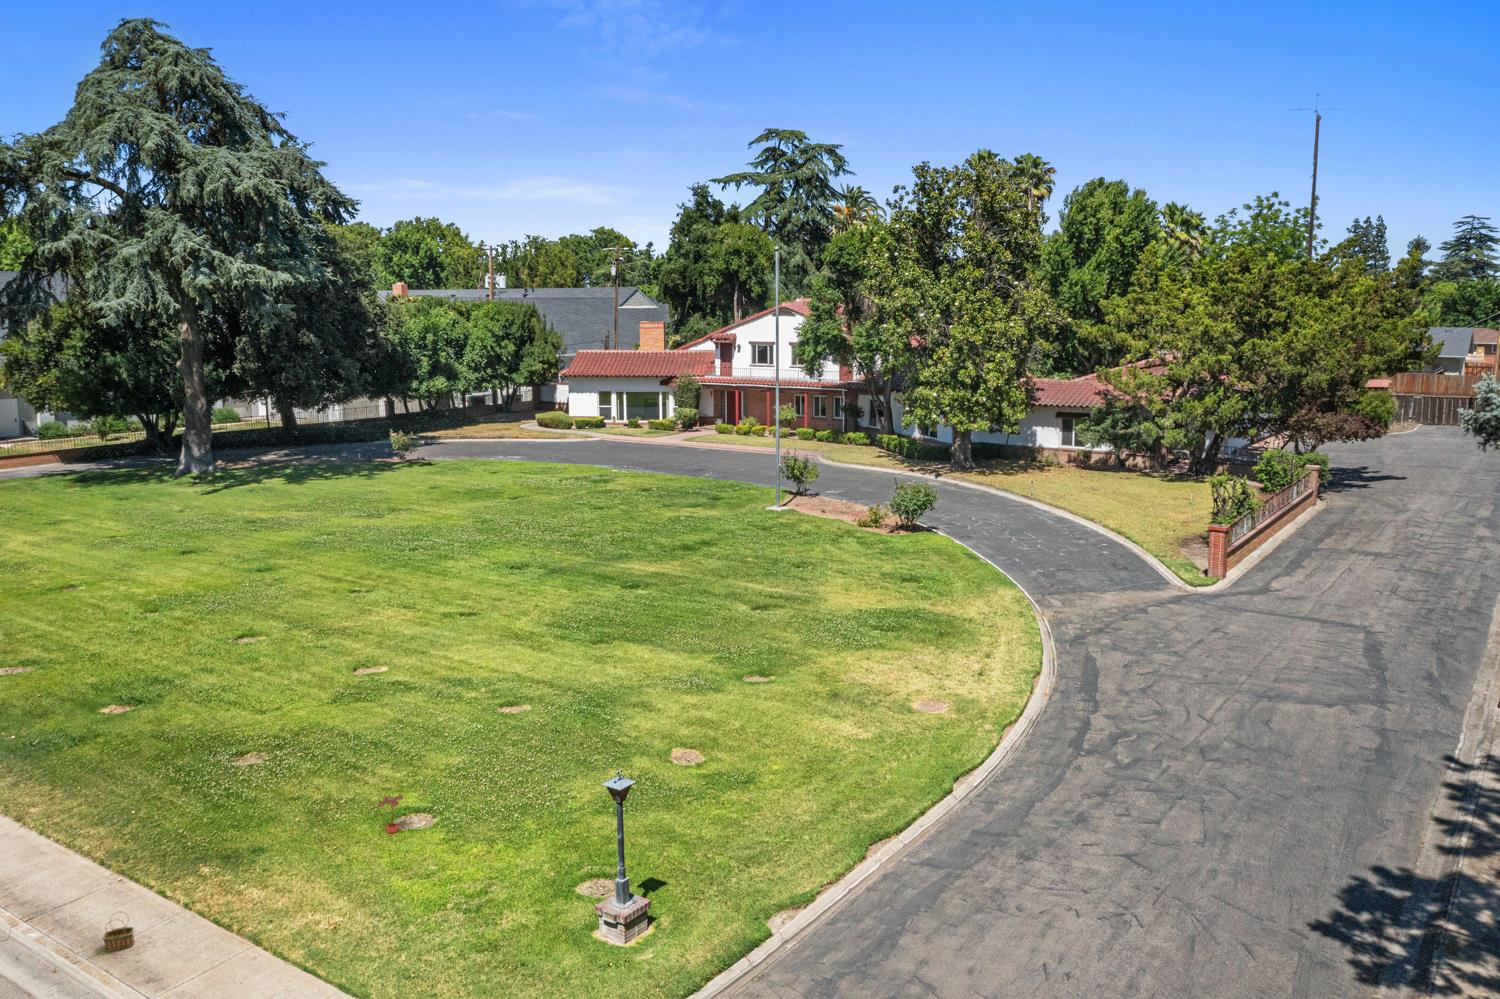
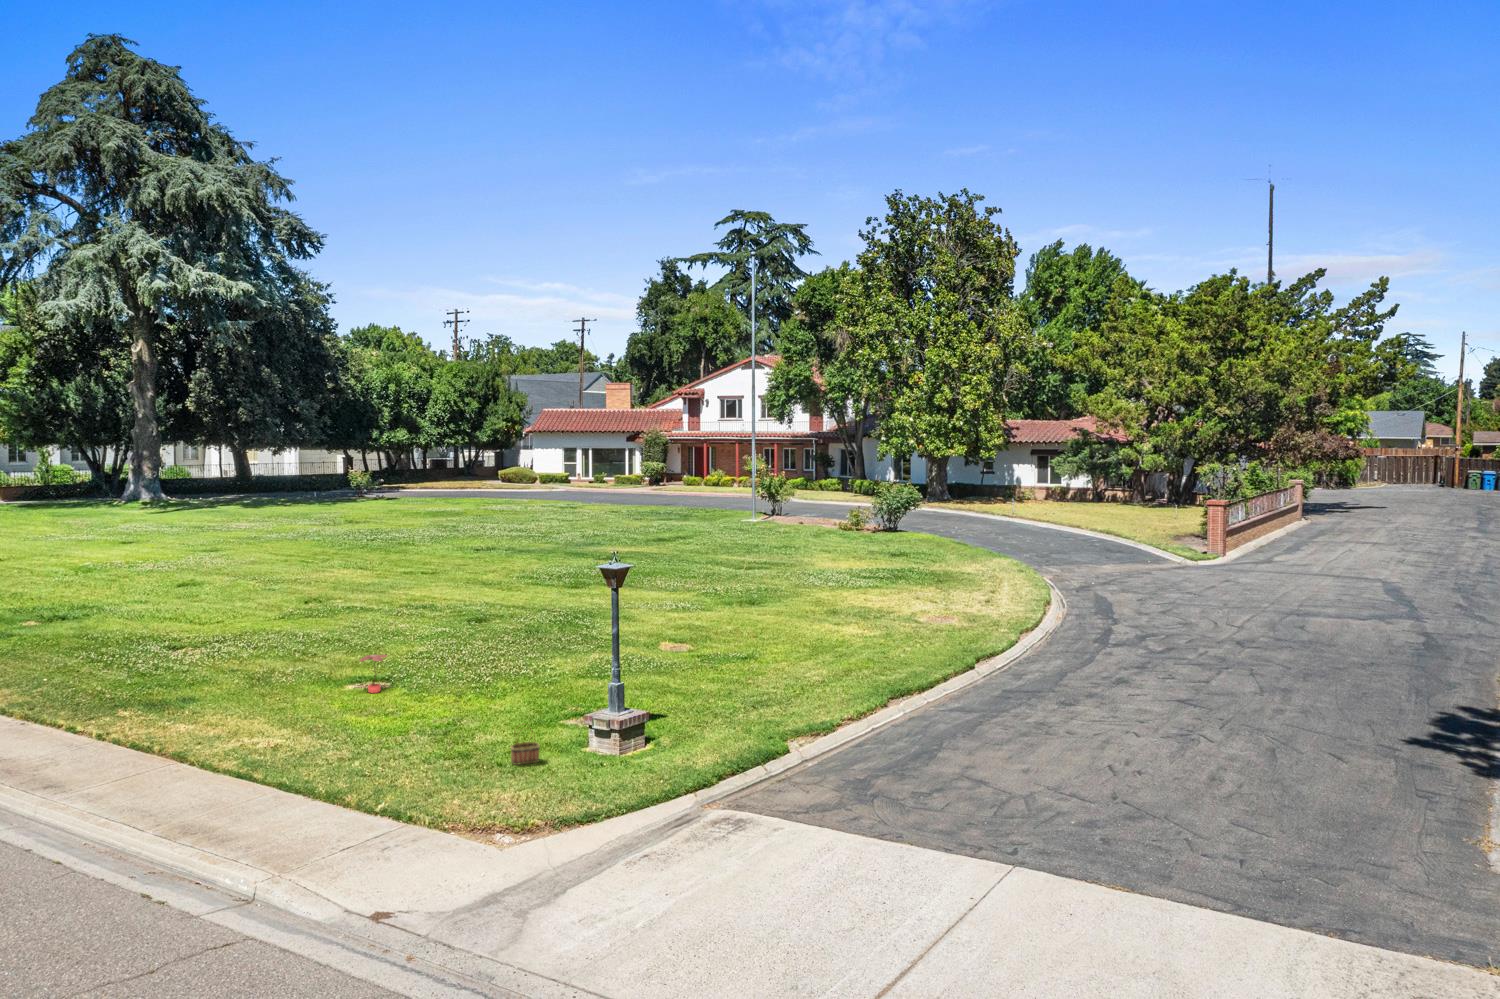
basket: present [103,912,134,952] -> present [511,724,540,765]

